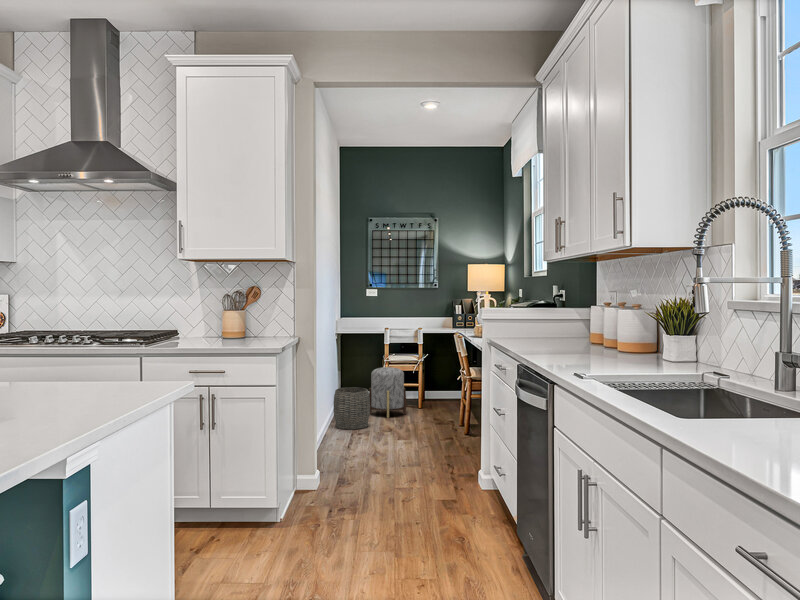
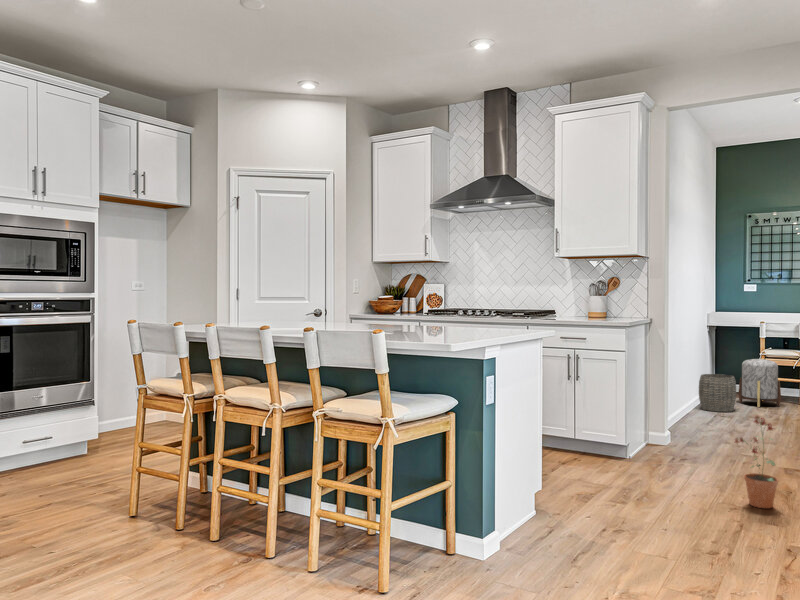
potted plant: none [413,461,465,573] -> present [735,417,778,508]

